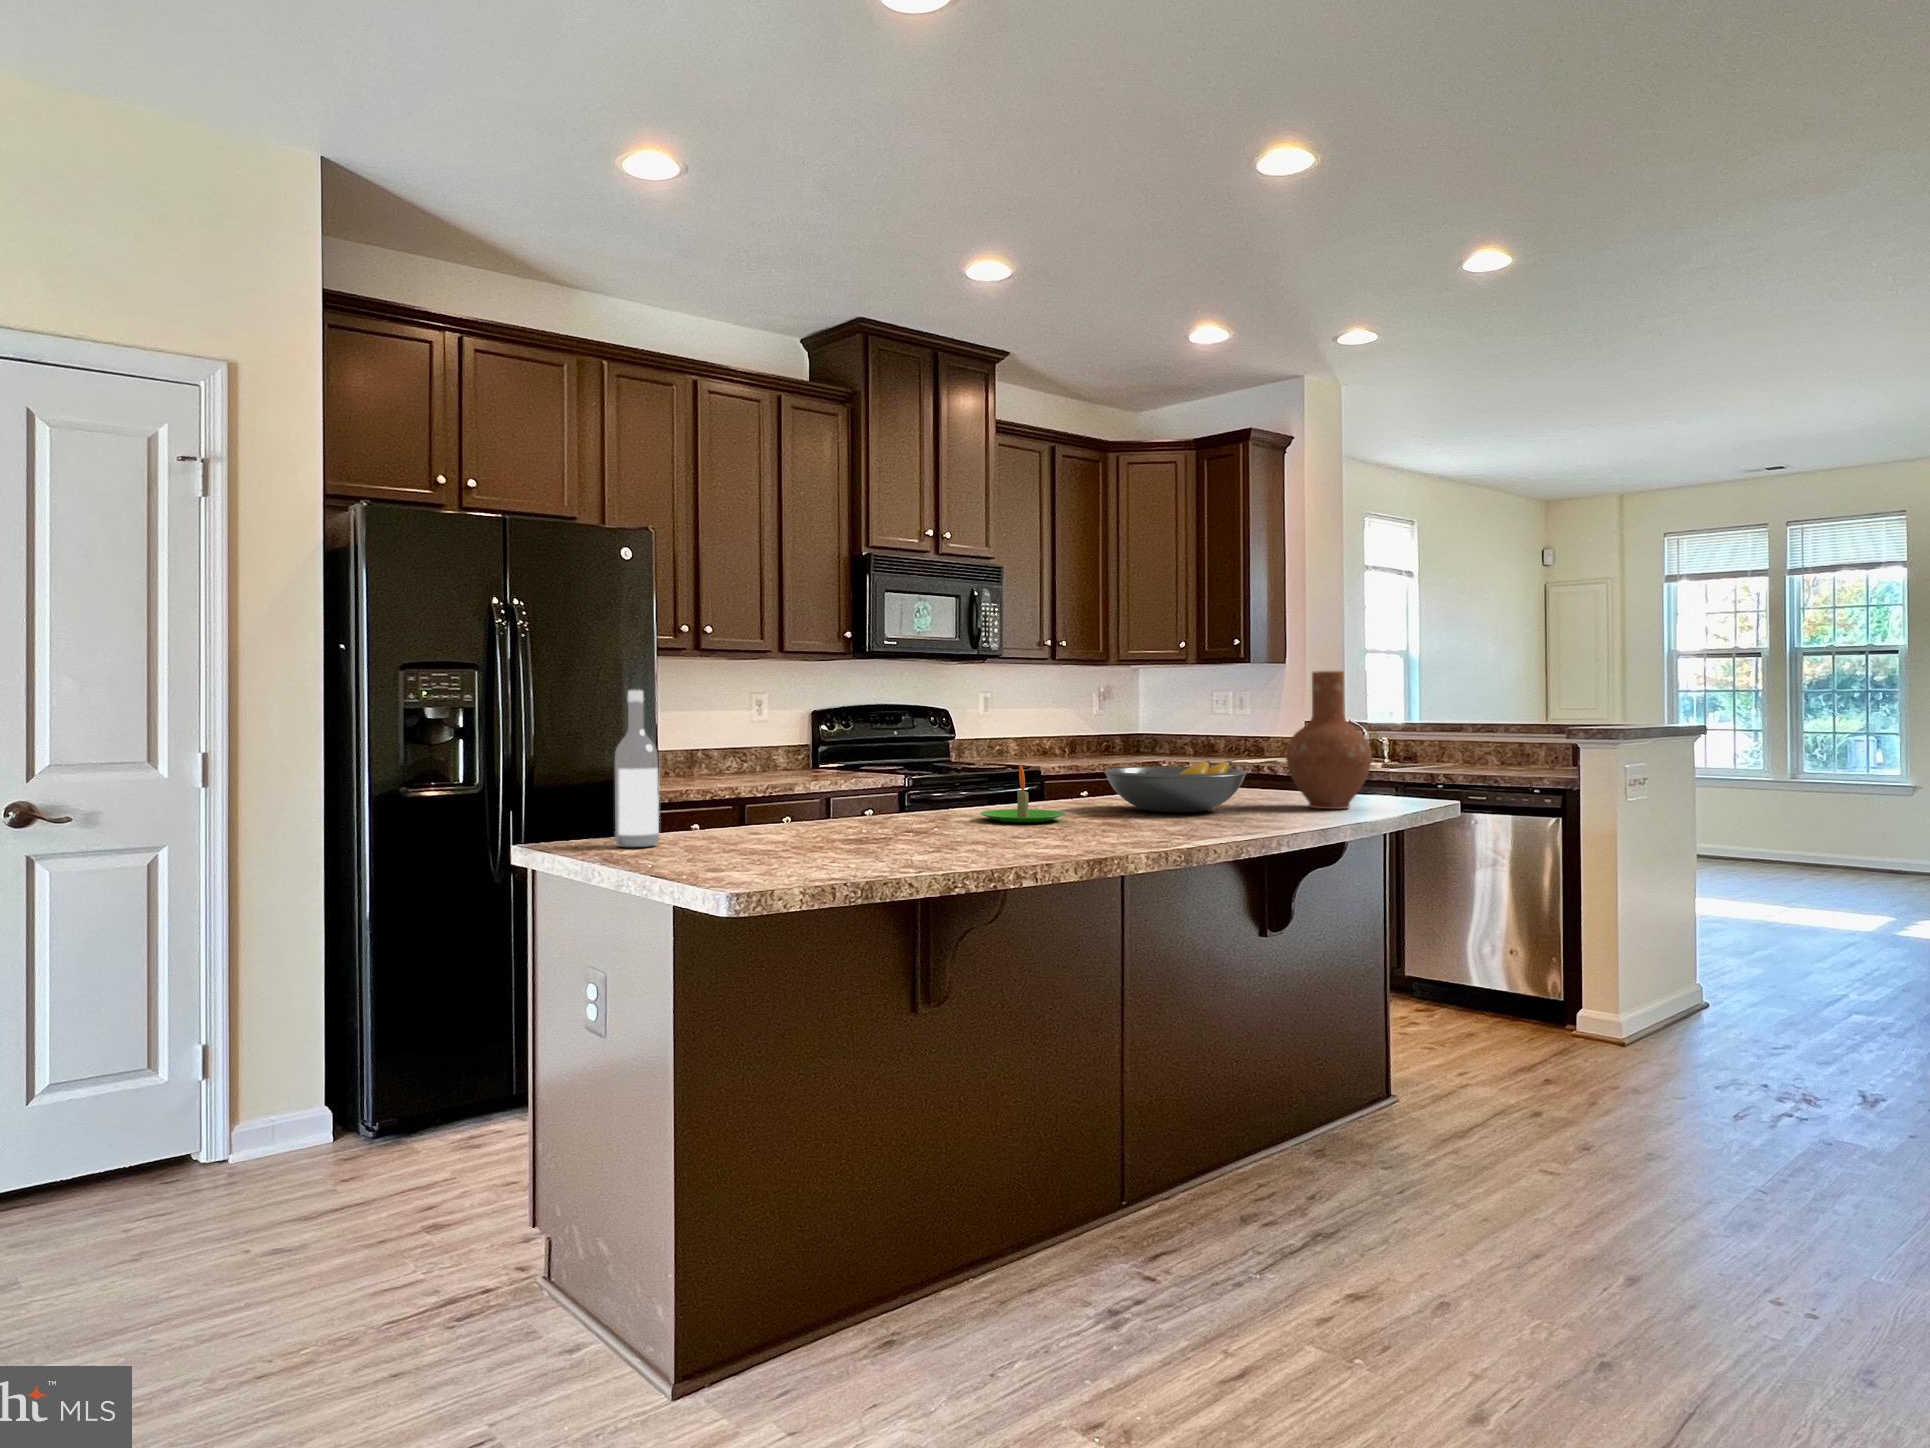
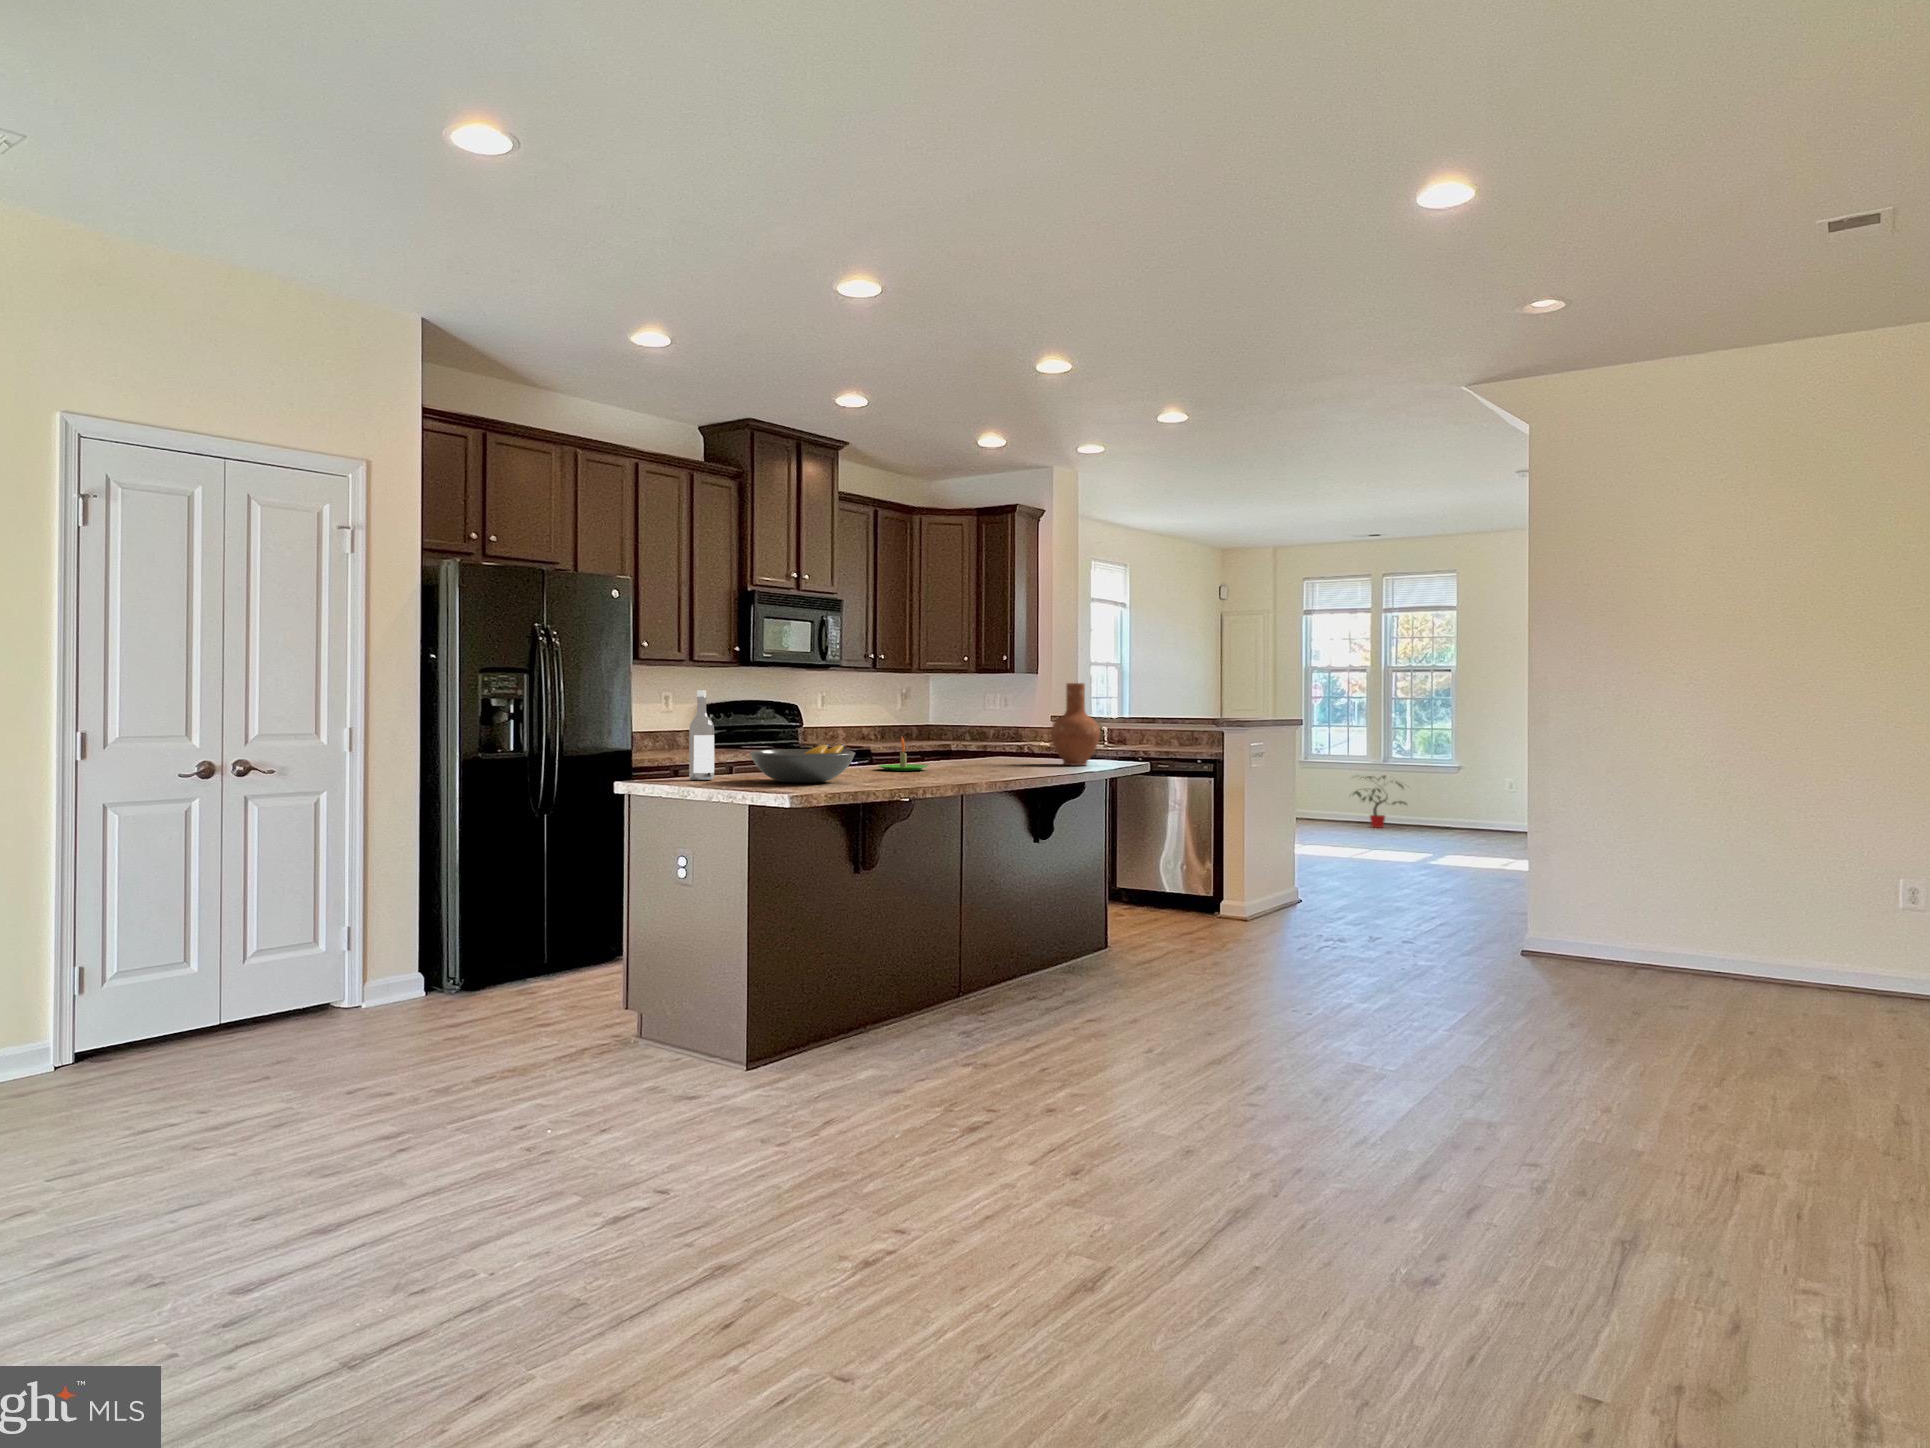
fruit bowl: present [1104,761,1247,812] -> present [750,744,855,783]
potted plant: none [1739,797,1844,871] -> present [1350,775,1406,828]

